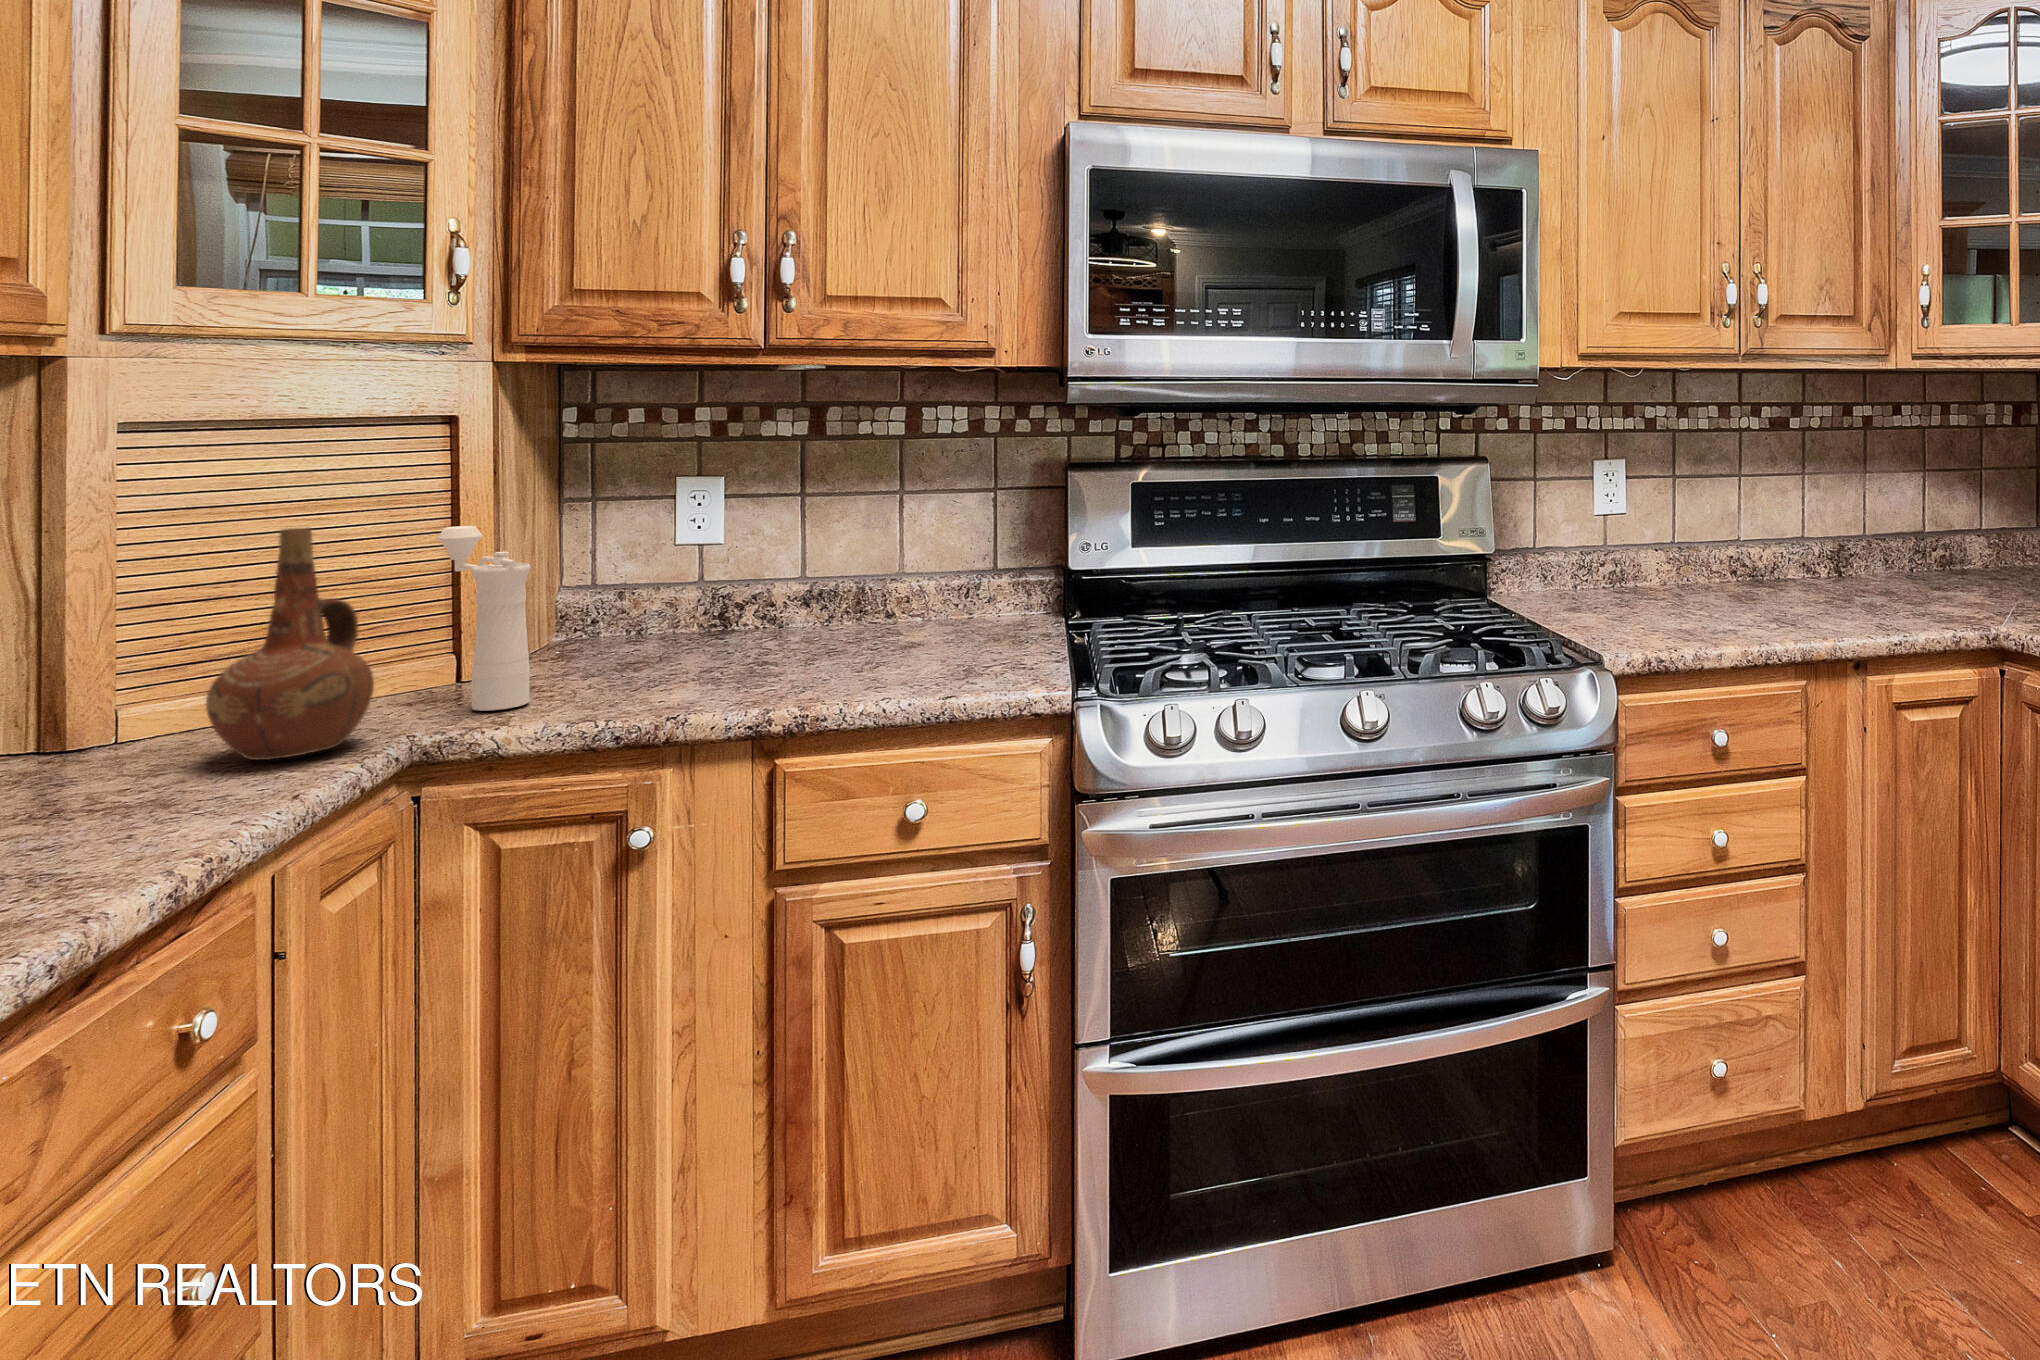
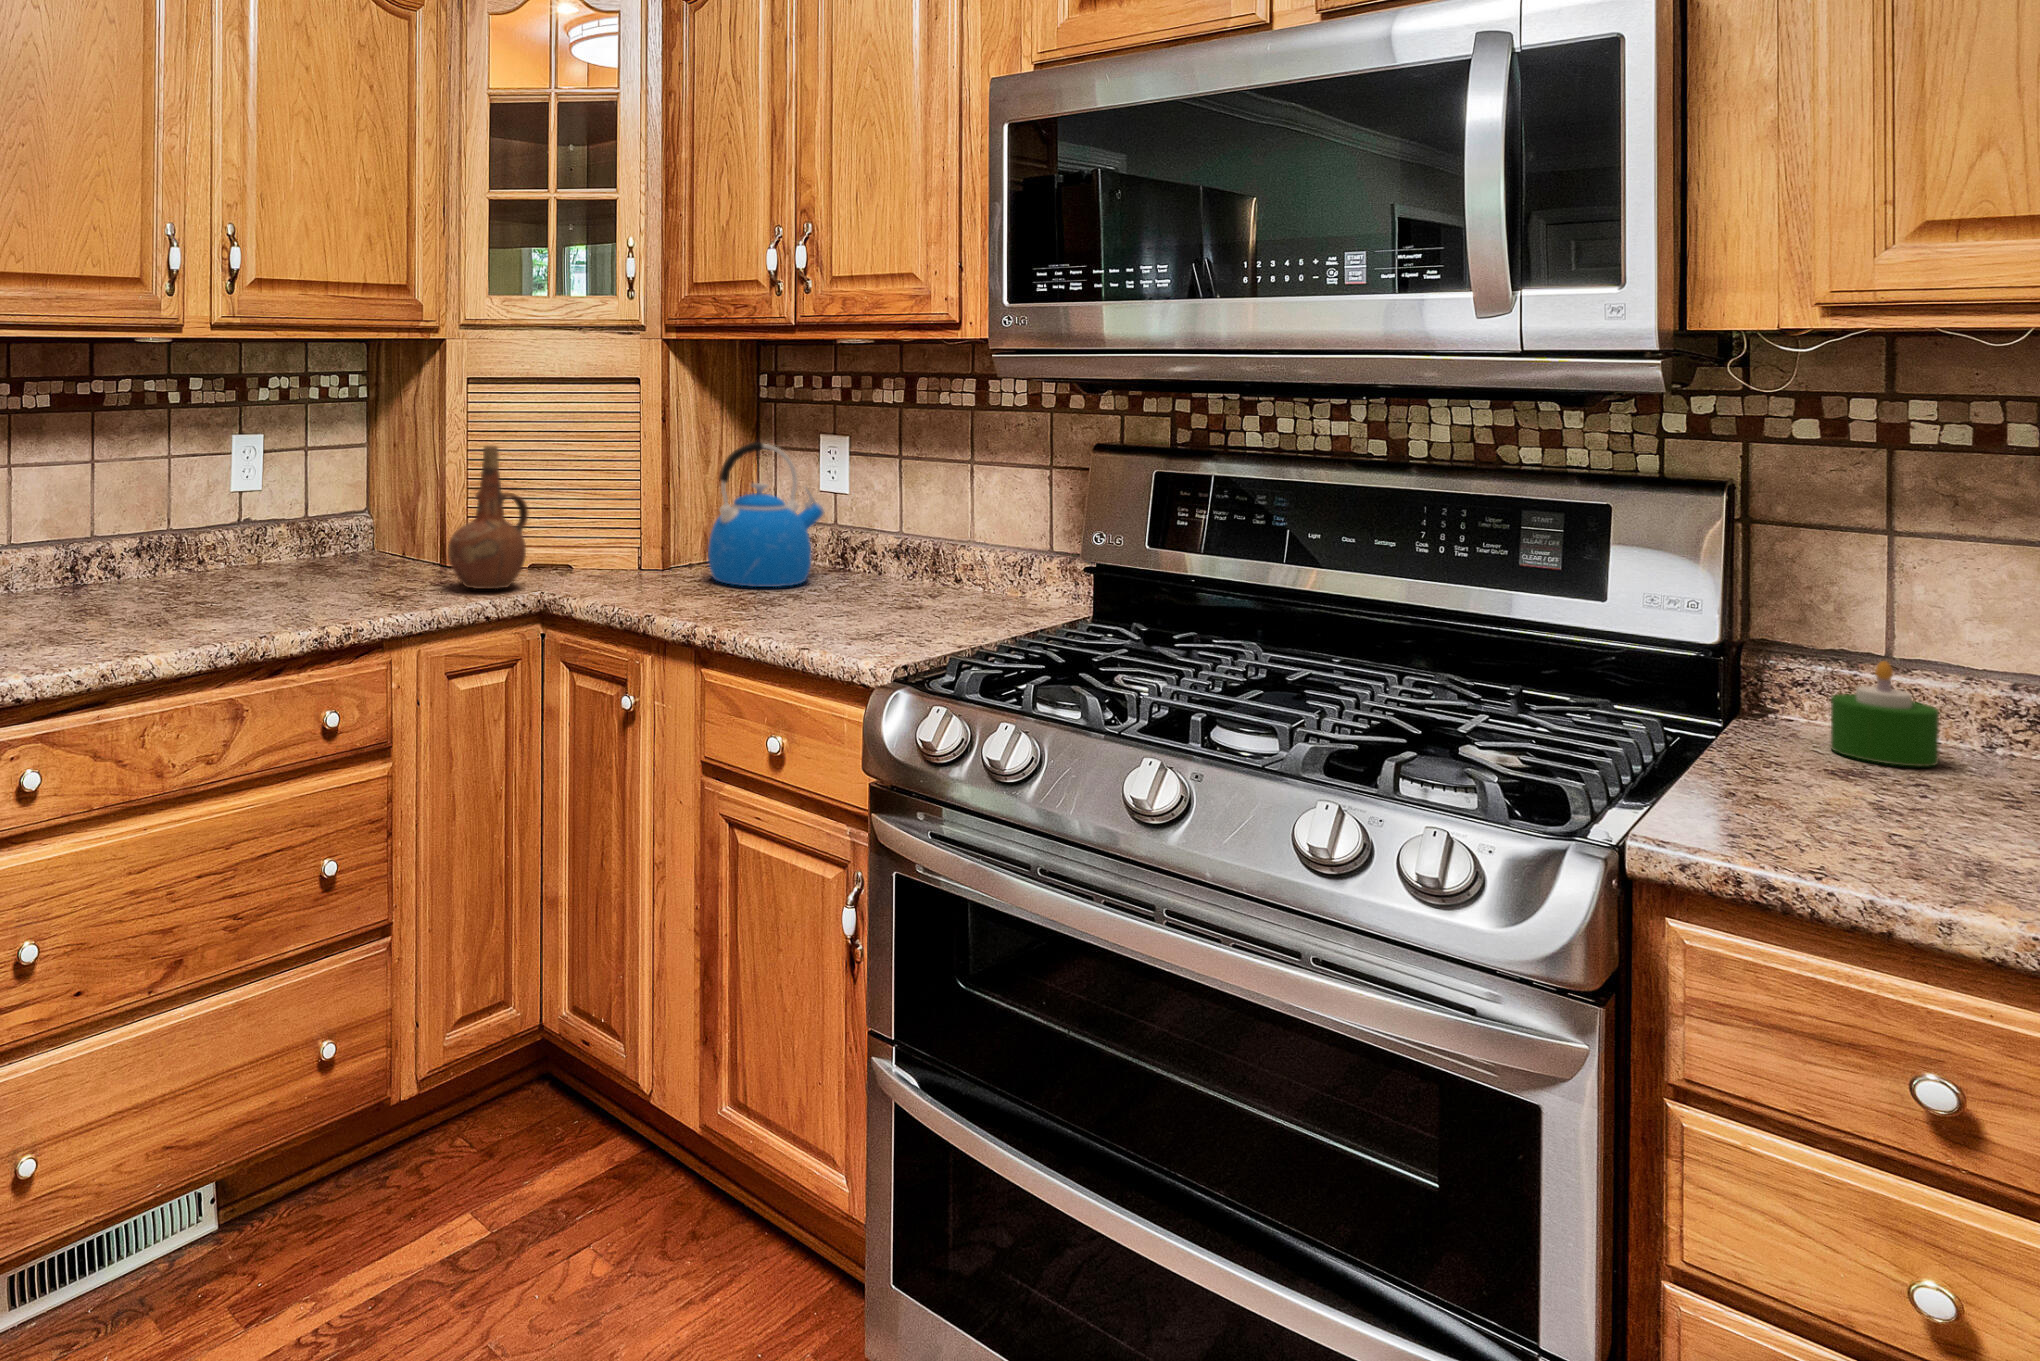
kettle: none [598,489,745,669] -> present [708,442,824,587]
pepper mill: present [438,526,530,711] -> none [592,456,629,589]
candle: none [1550,549,1593,605] -> present [1831,661,1939,766]

